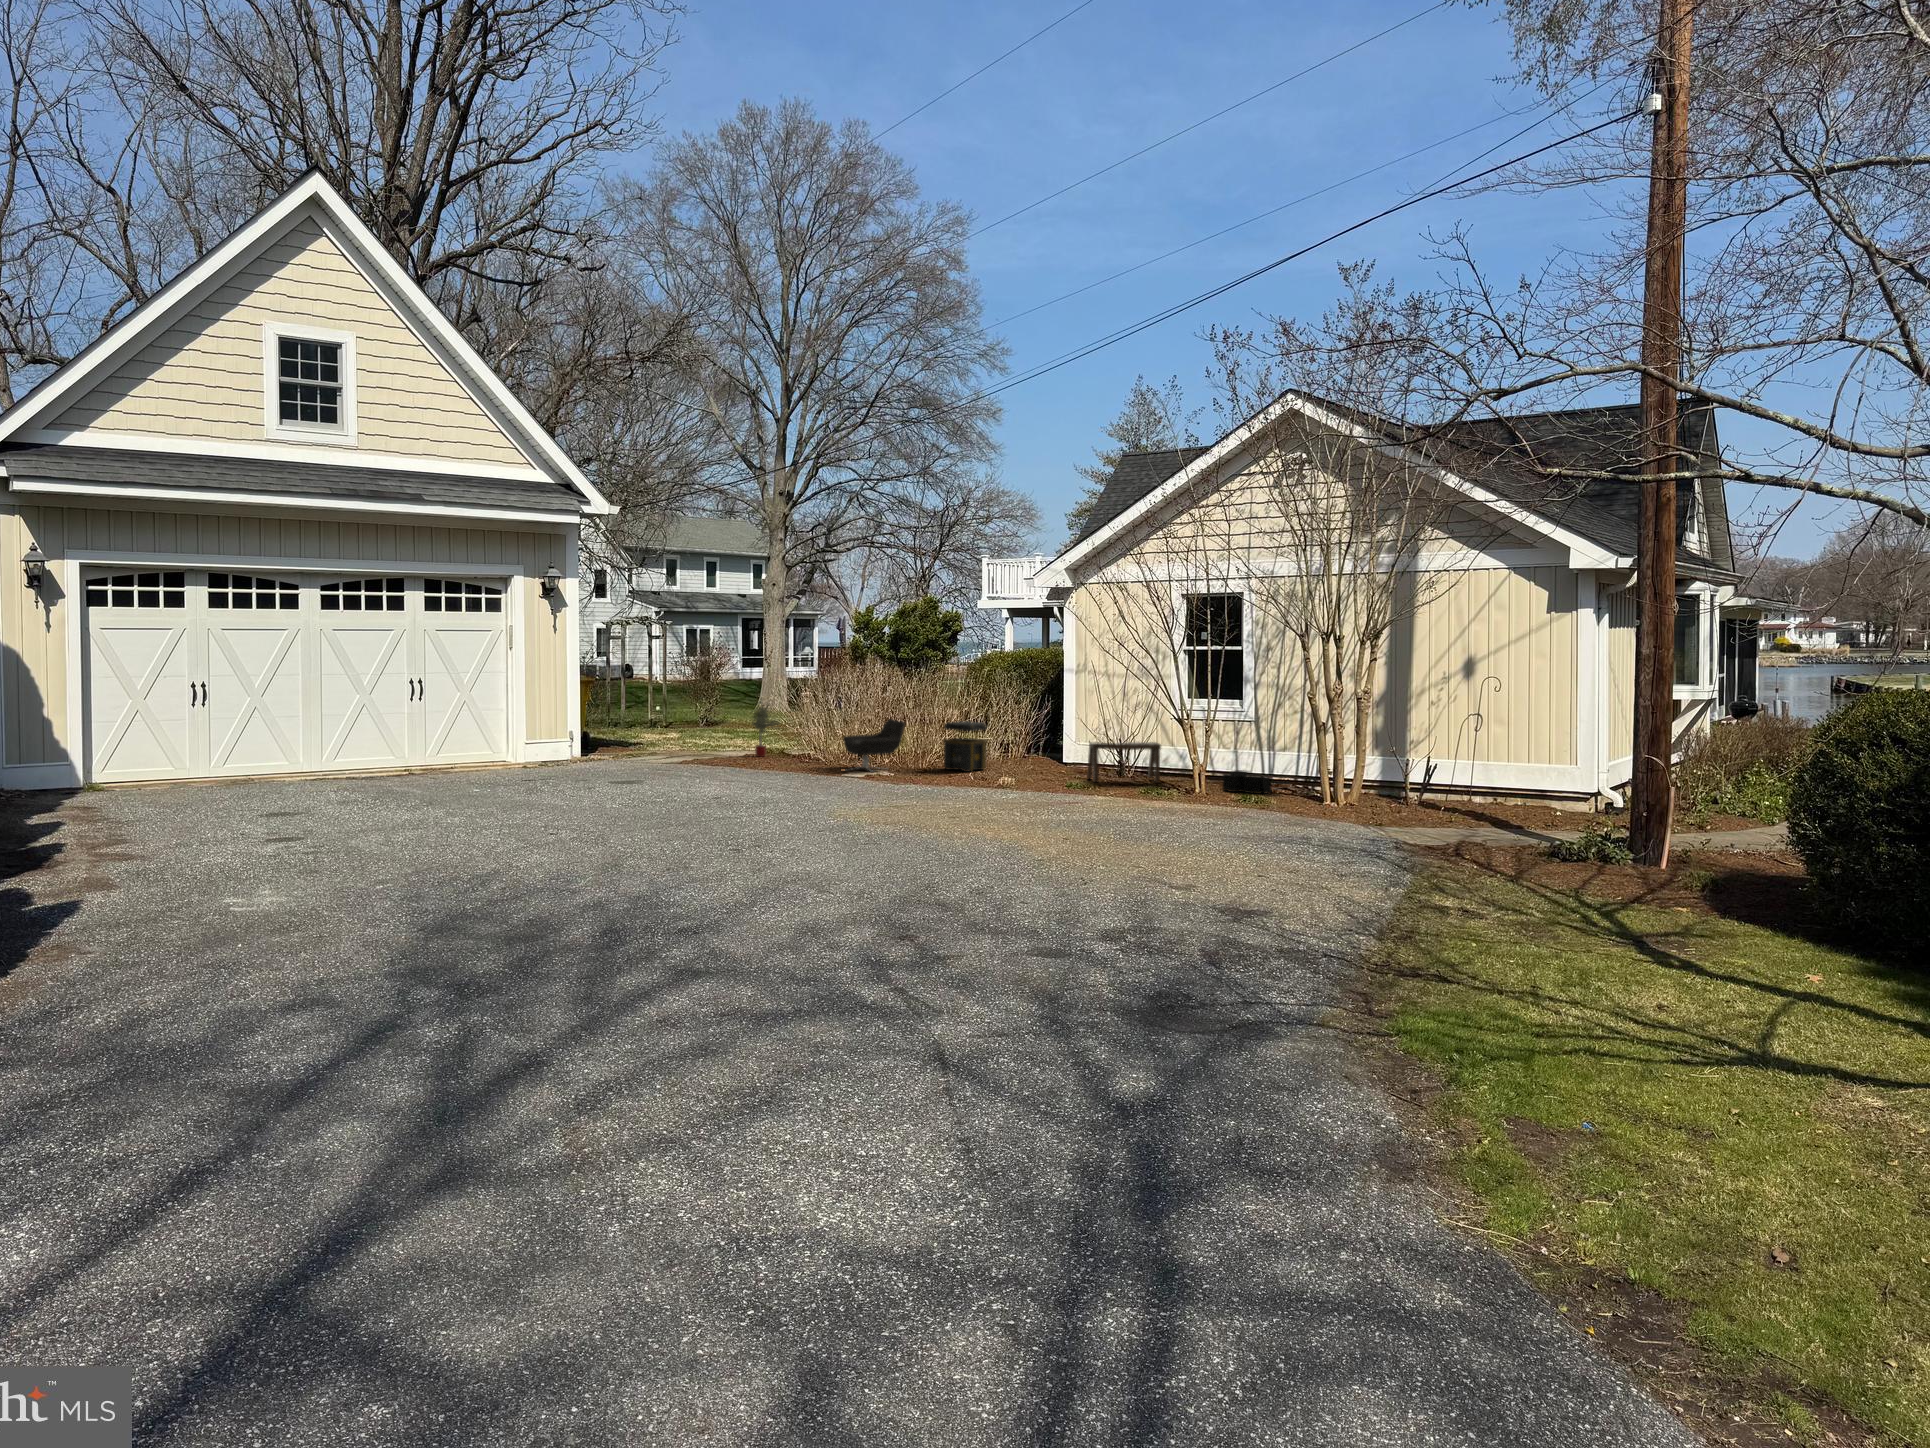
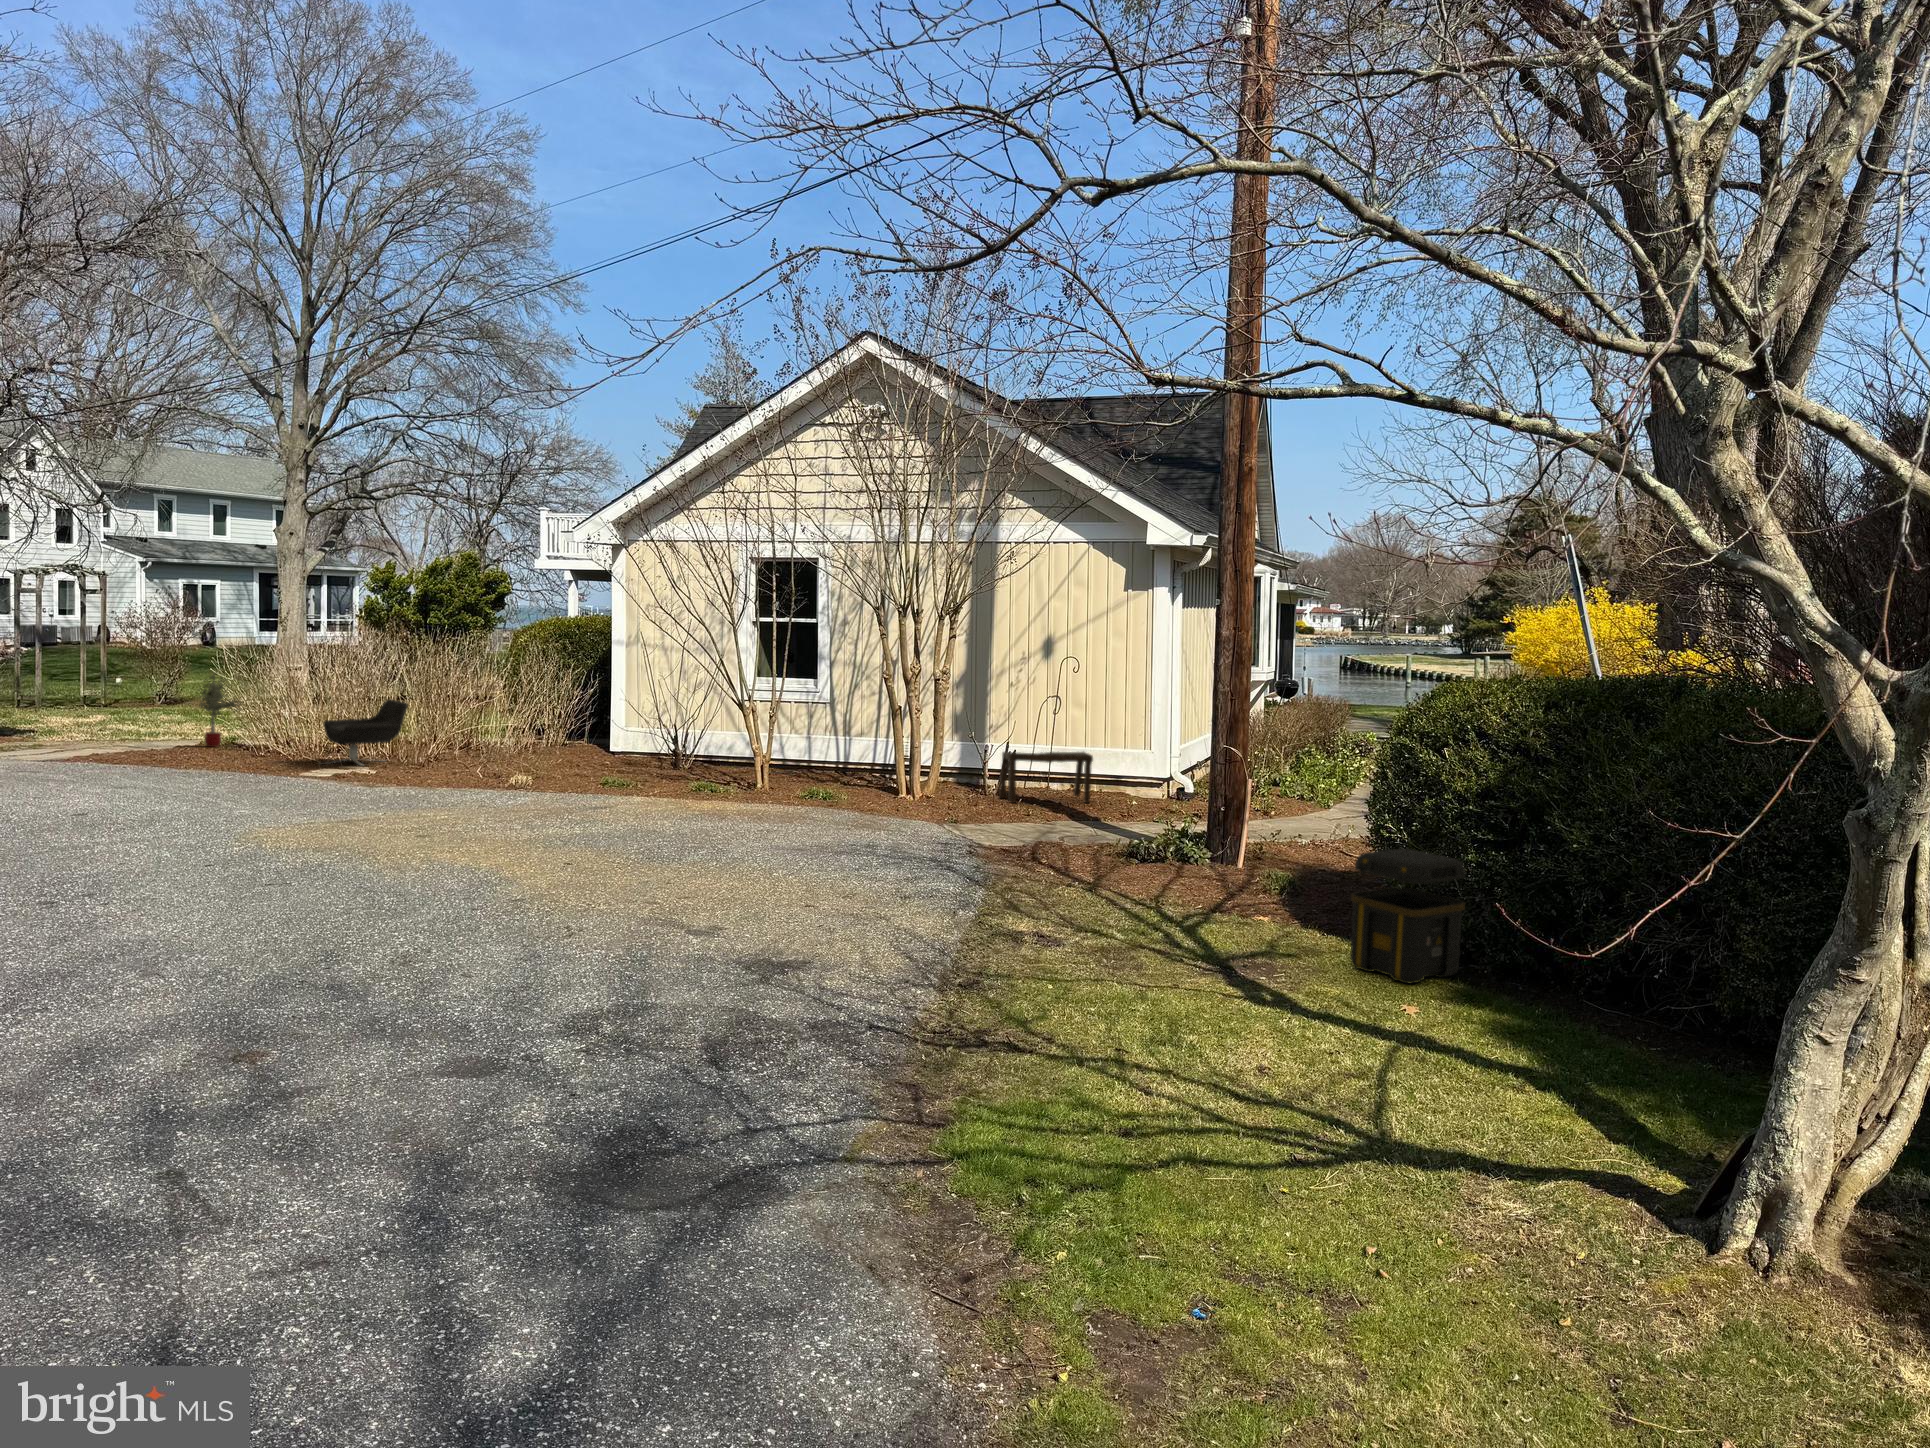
toolbox: present [944,721,988,772] -> present [1351,849,1465,983]
bench: present [1087,742,1161,783] -> present [999,752,1093,803]
storage bin: present [1222,770,1272,794] -> none [791,758,846,785]

